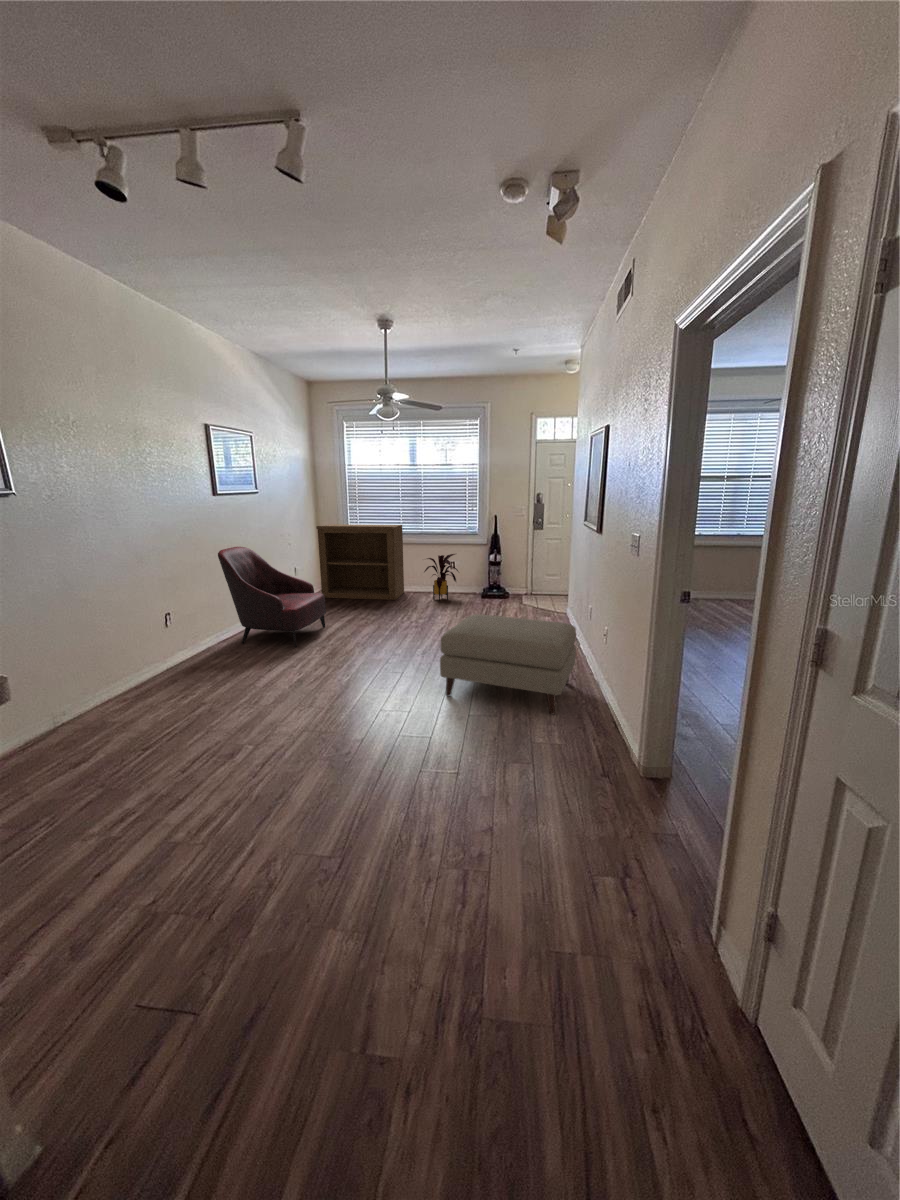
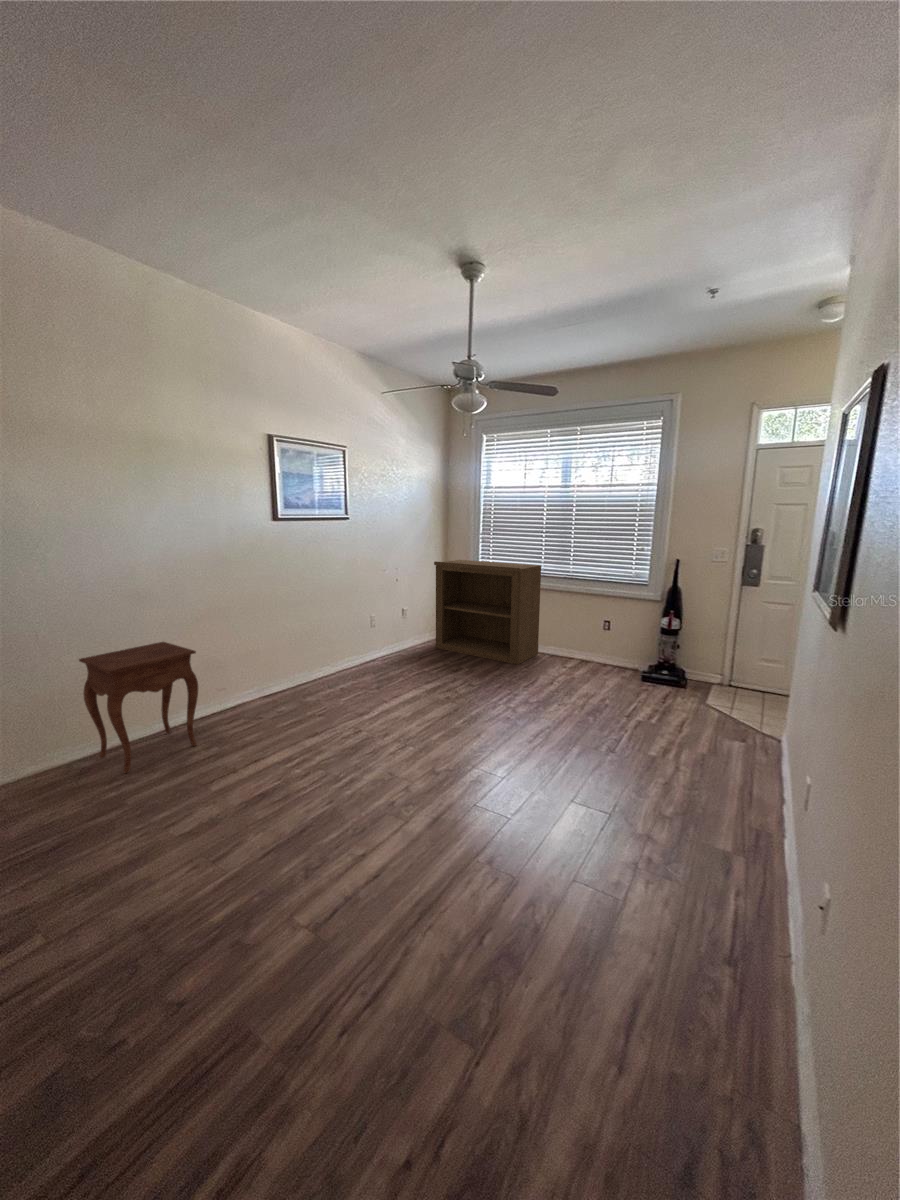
armchair: present [218,547,326,647] -> none [270,584,395,724]
house plant: present [424,554,458,601] -> none [553,611,613,676]
side table: none [109,597,207,695] -> present [79,642,198,773]
ottoman: present [440,614,576,714] -> none [412,749,726,1097]

